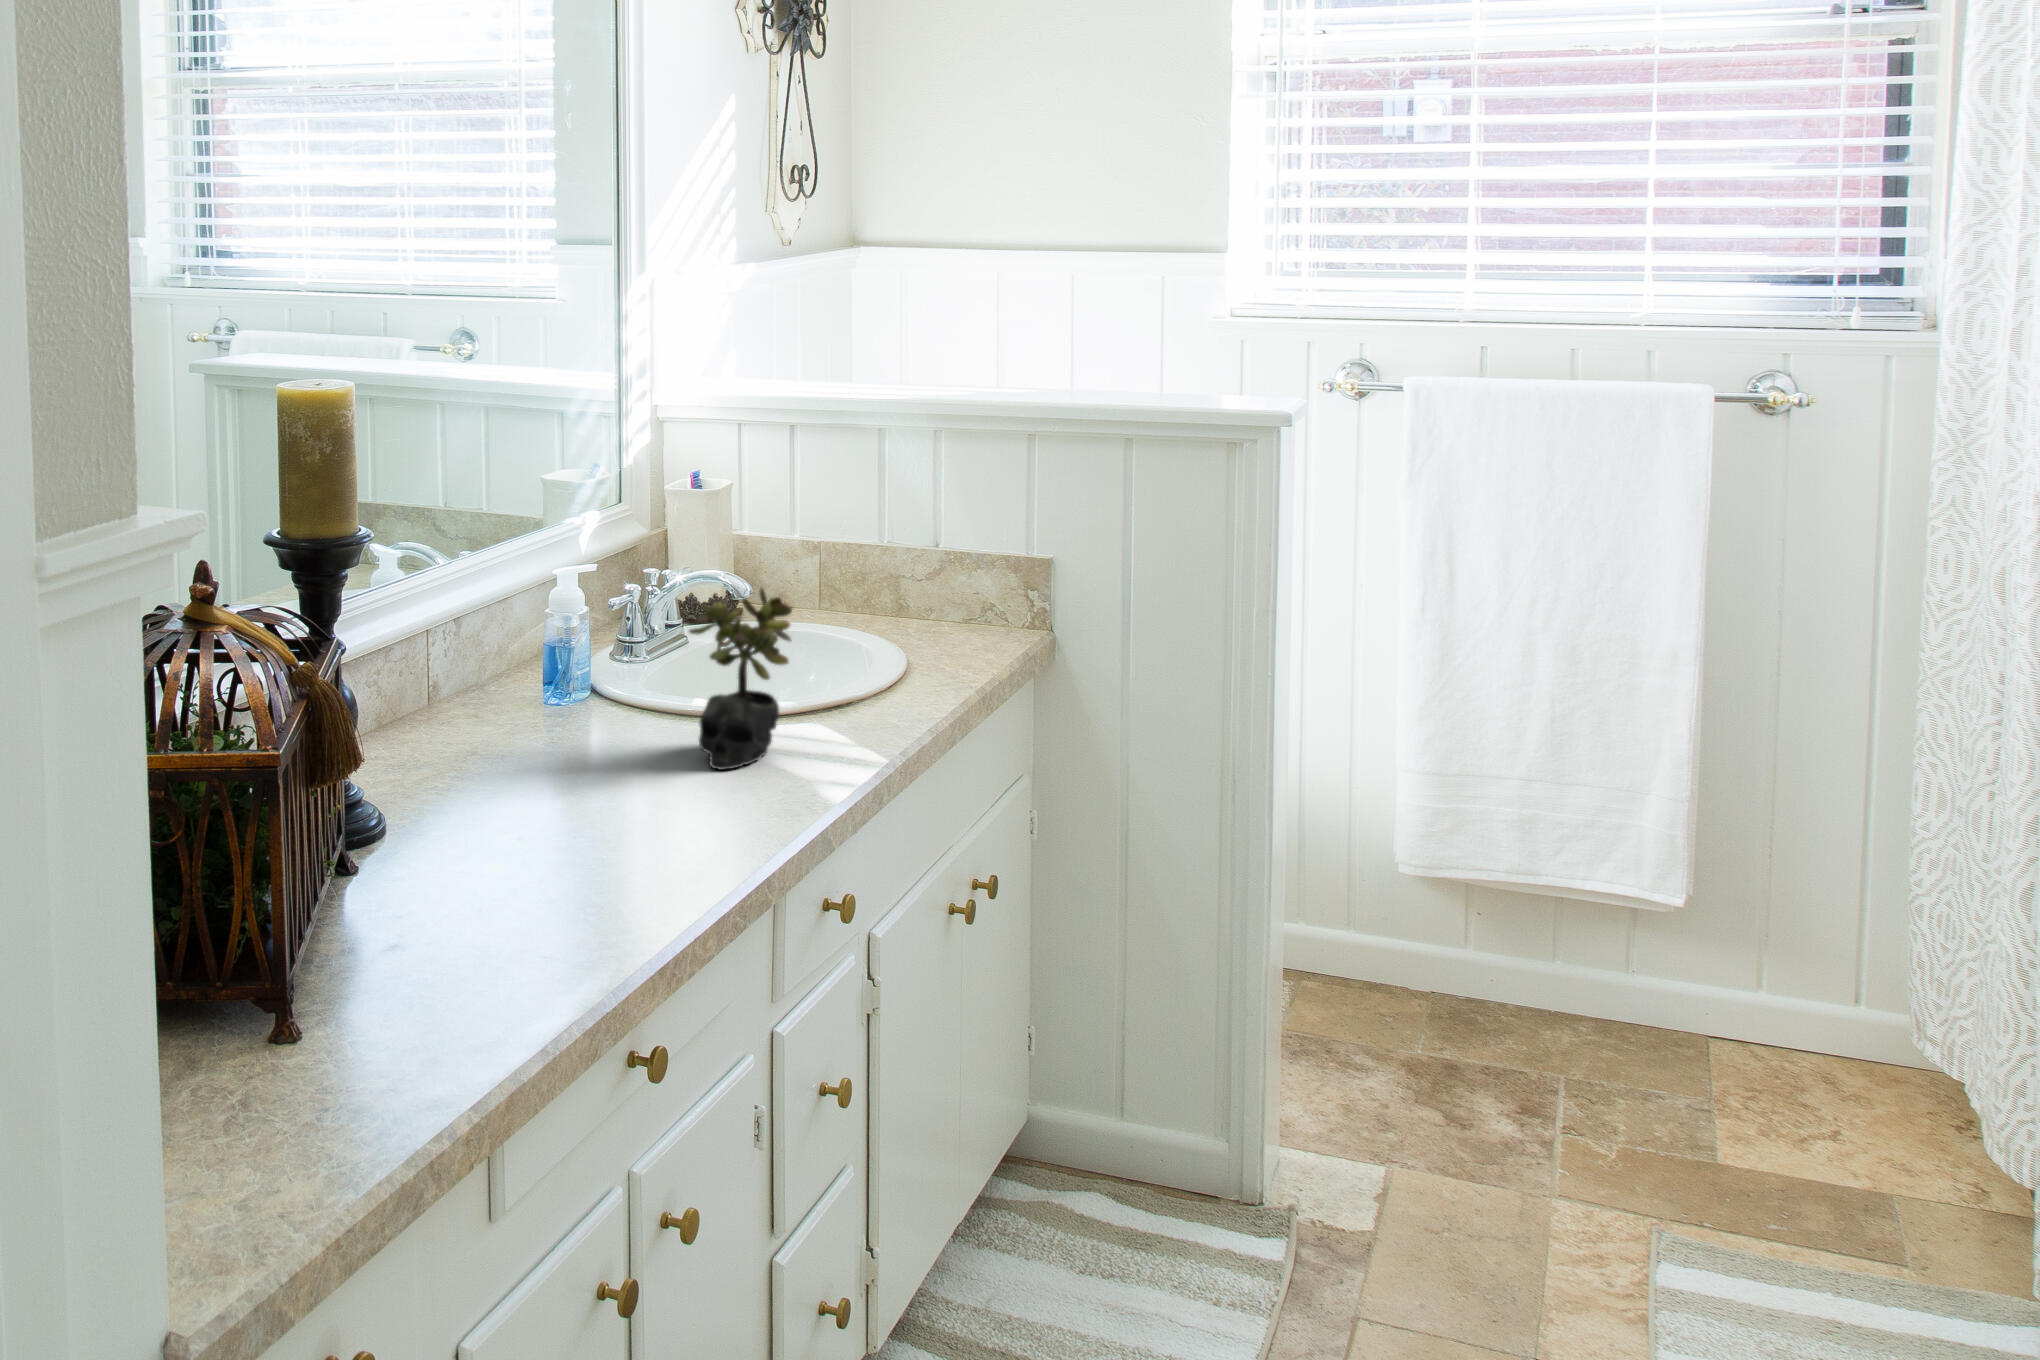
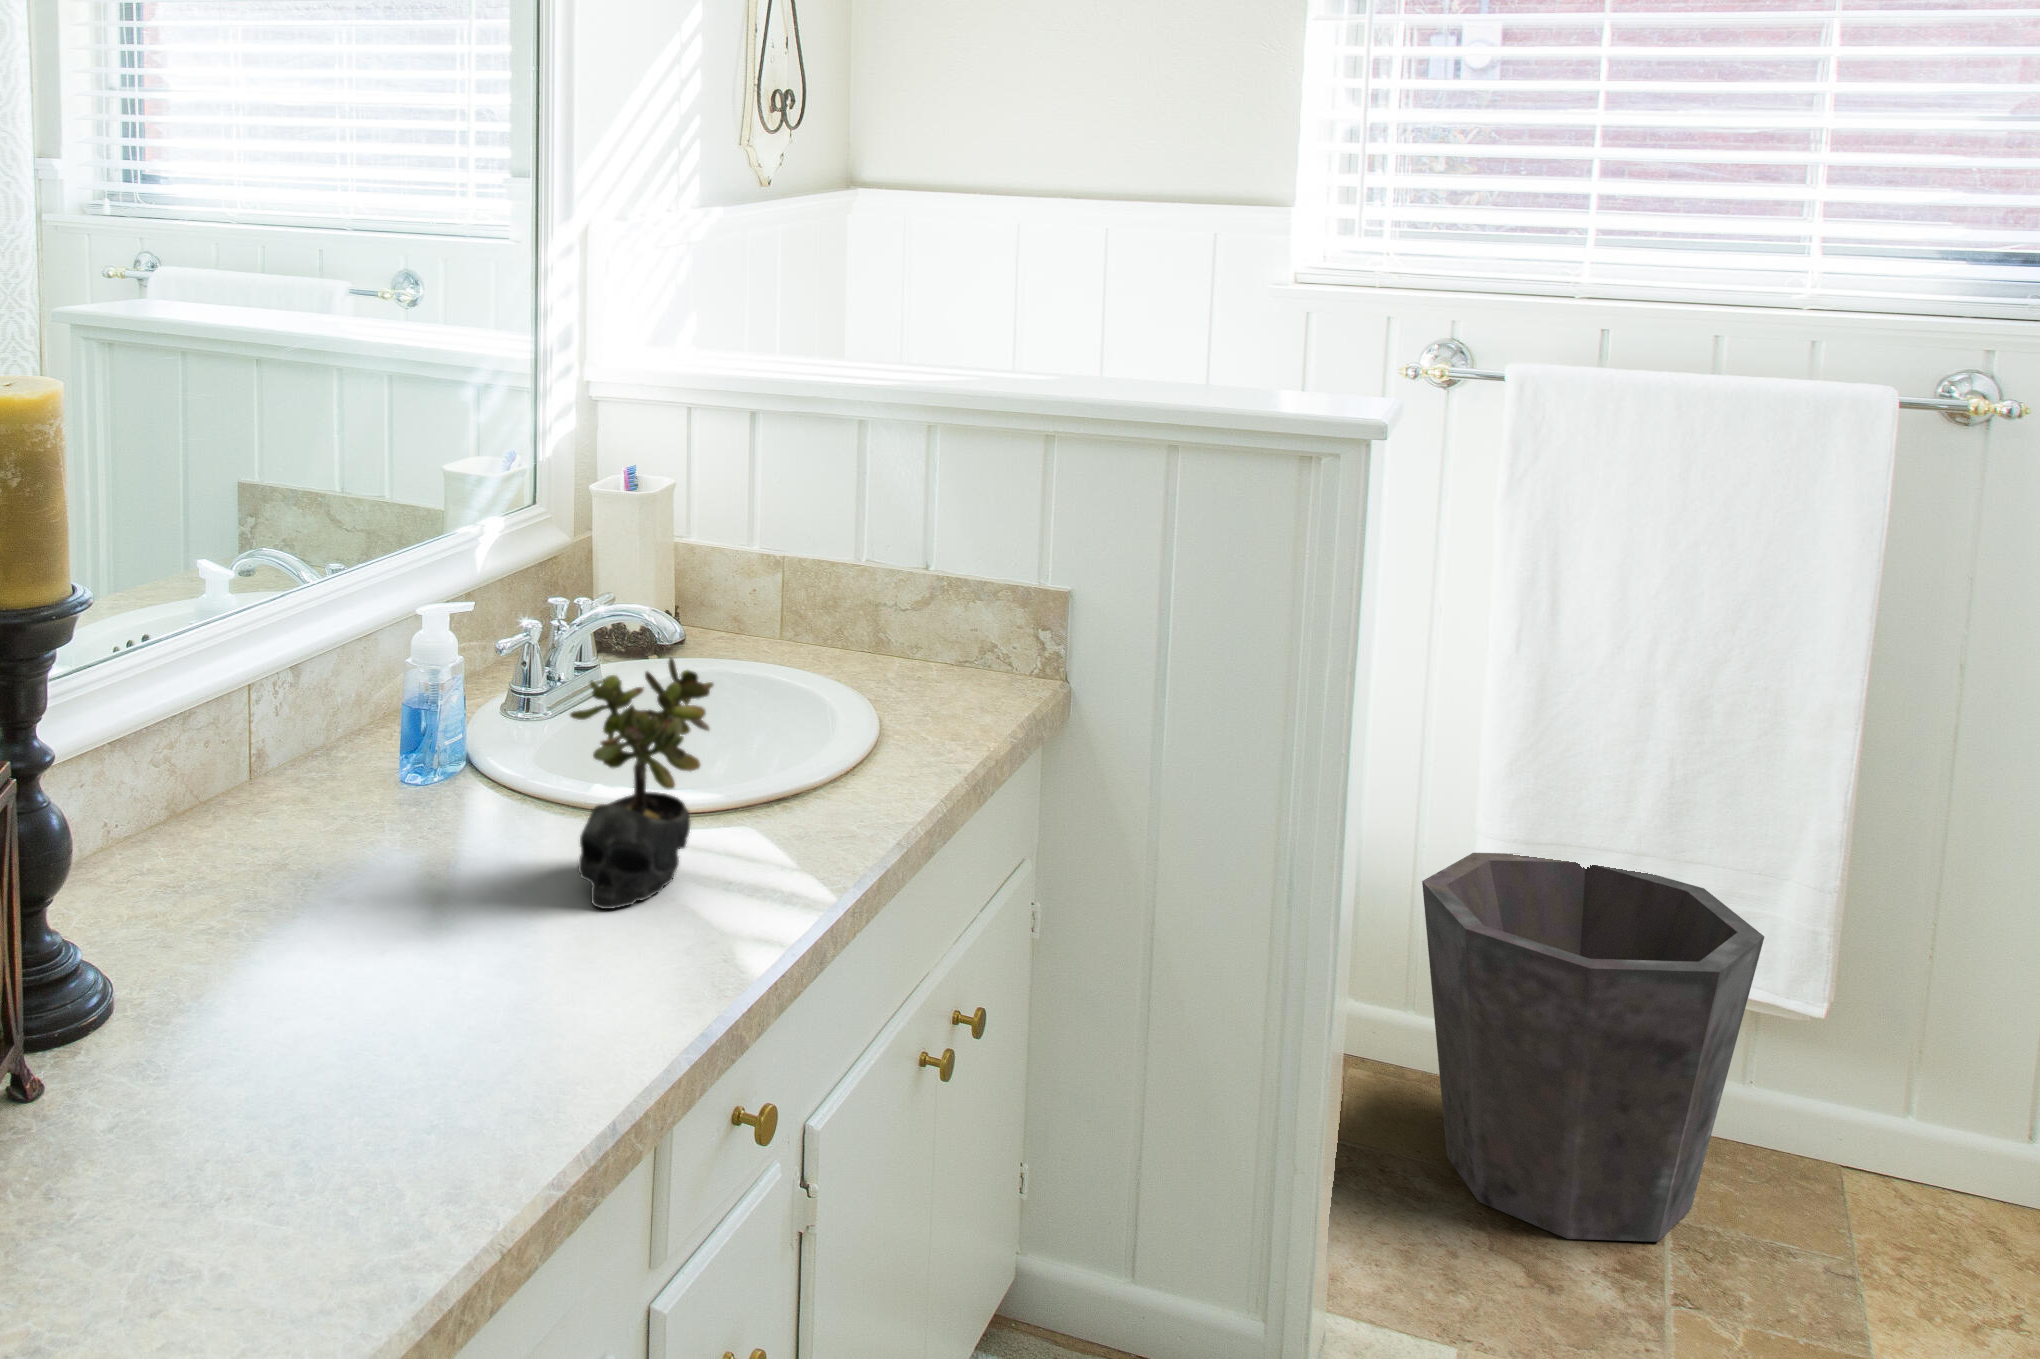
waste bin: none [1349,785,1626,1091] -> present [1422,853,1764,1242]

